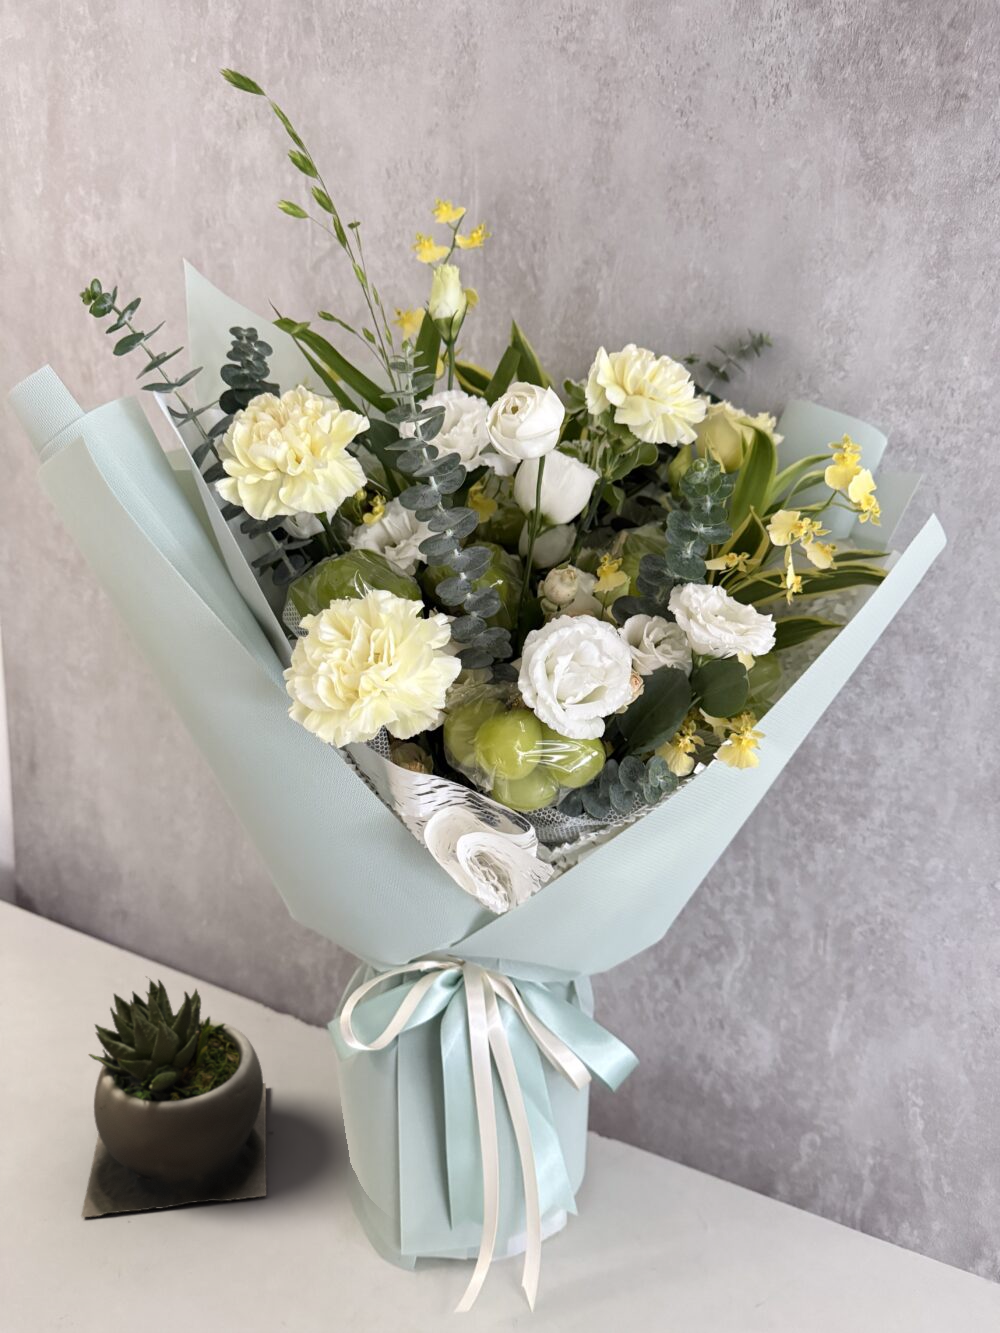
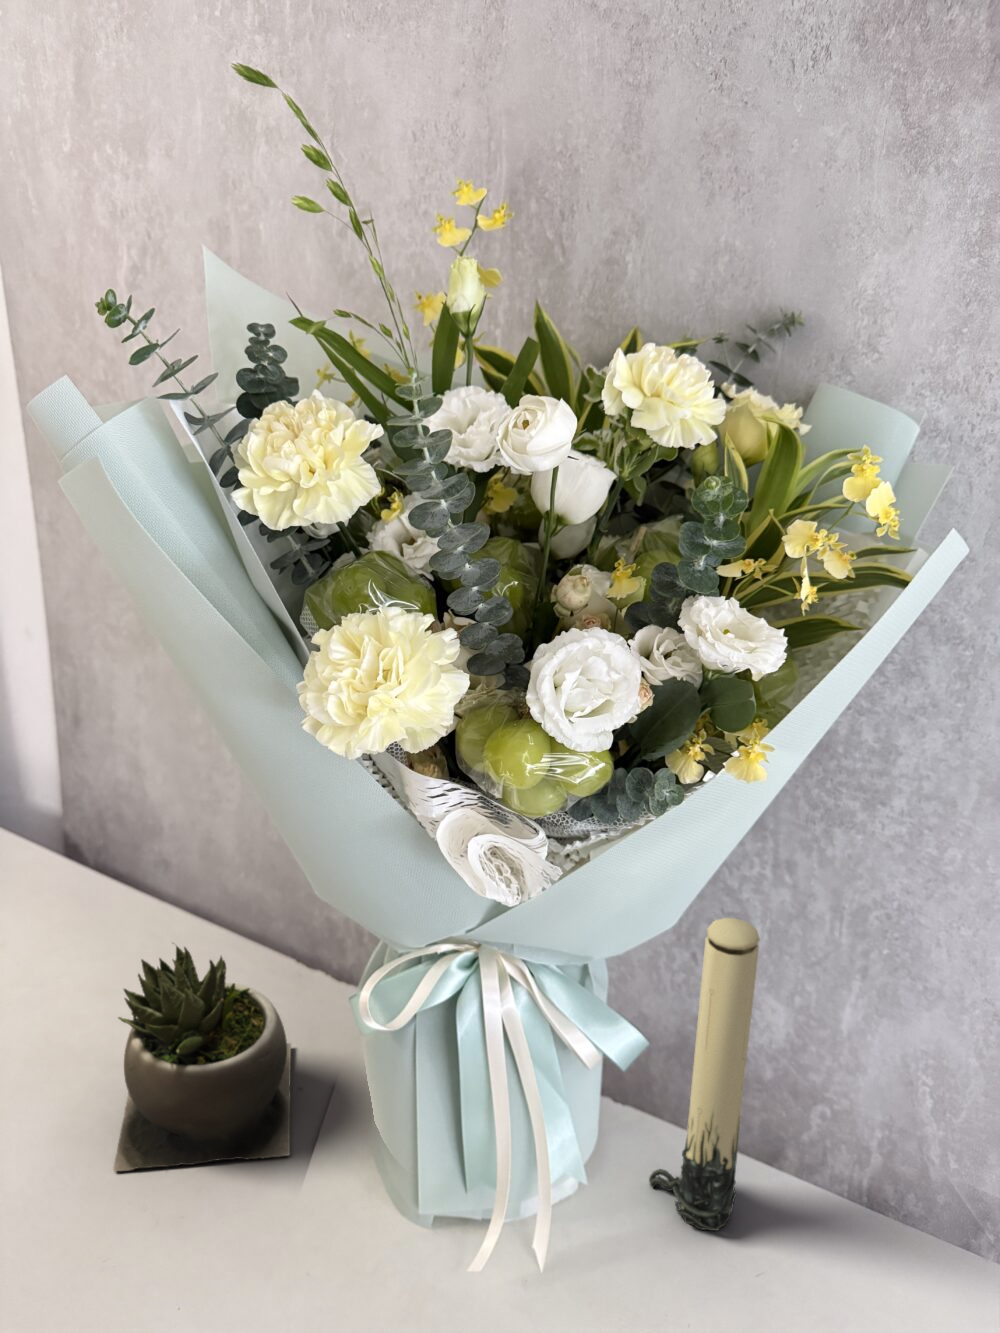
candle: none [636,931,746,1260] -> present [649,918,760,1231]

